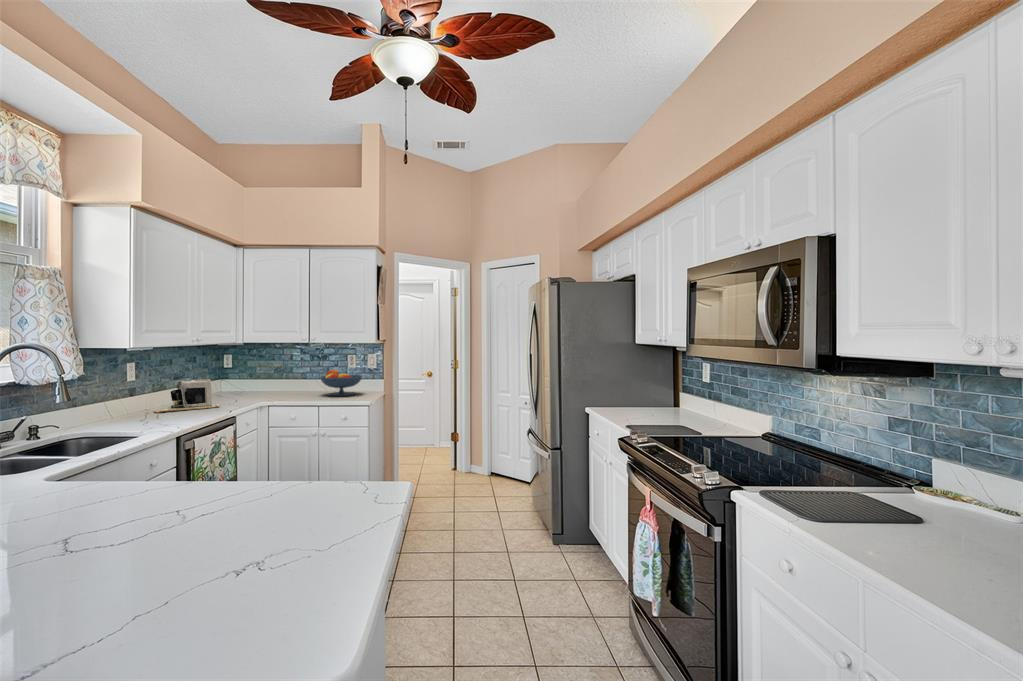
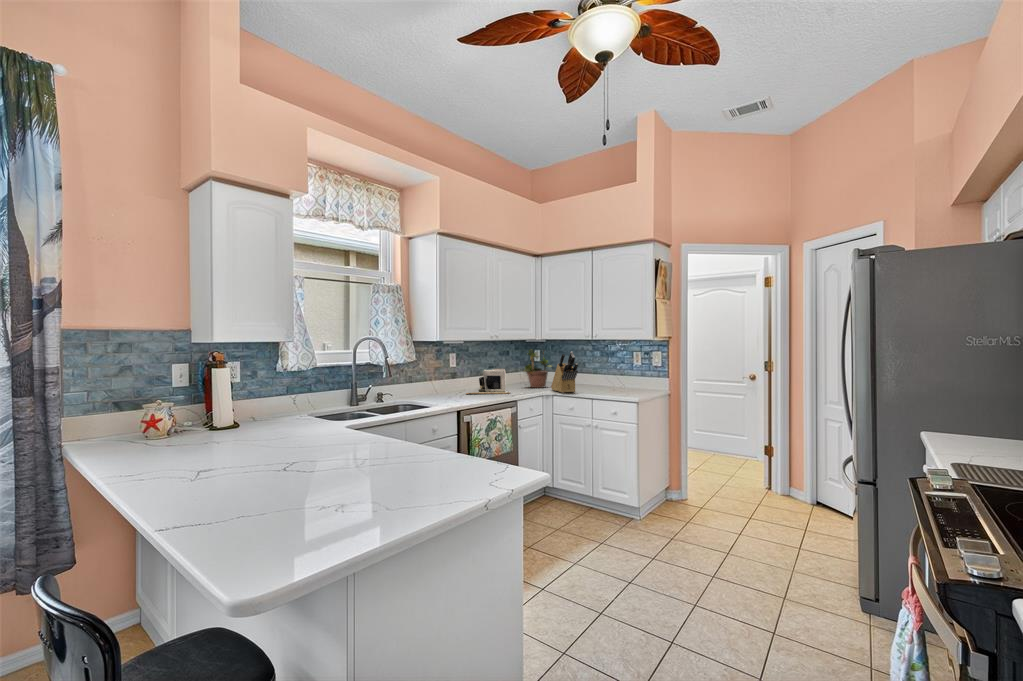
potted plant: none [221,351,257,397] -> present [524,351,552,388]
knife block: none [263,358,303,402] -> present [551,352,578,393]
fruit bowl: present [320,370,362,396] -> none [601,364,644,392]

